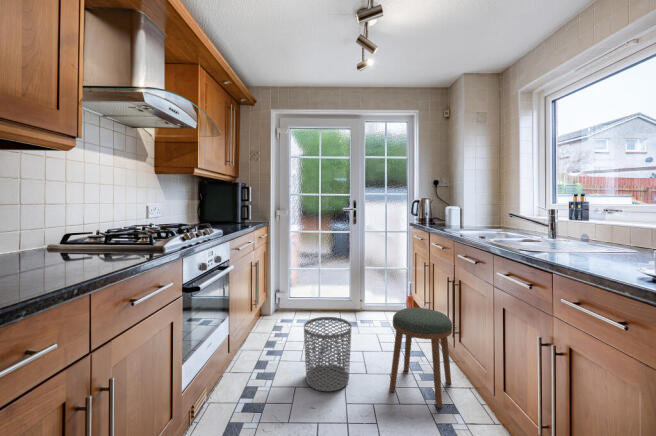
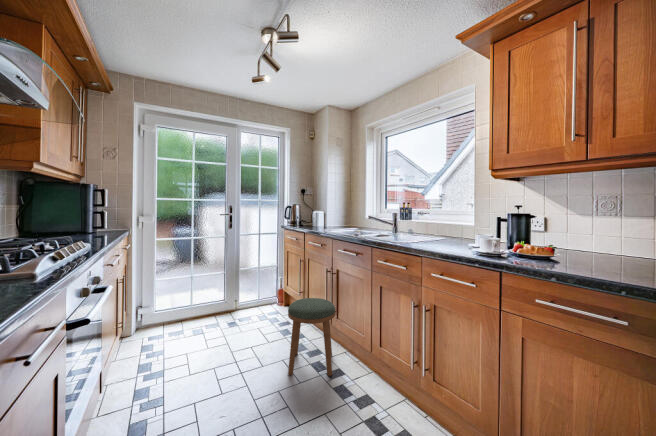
waste bin: present [304,317,351,391] -> none [203,320,252,396]

